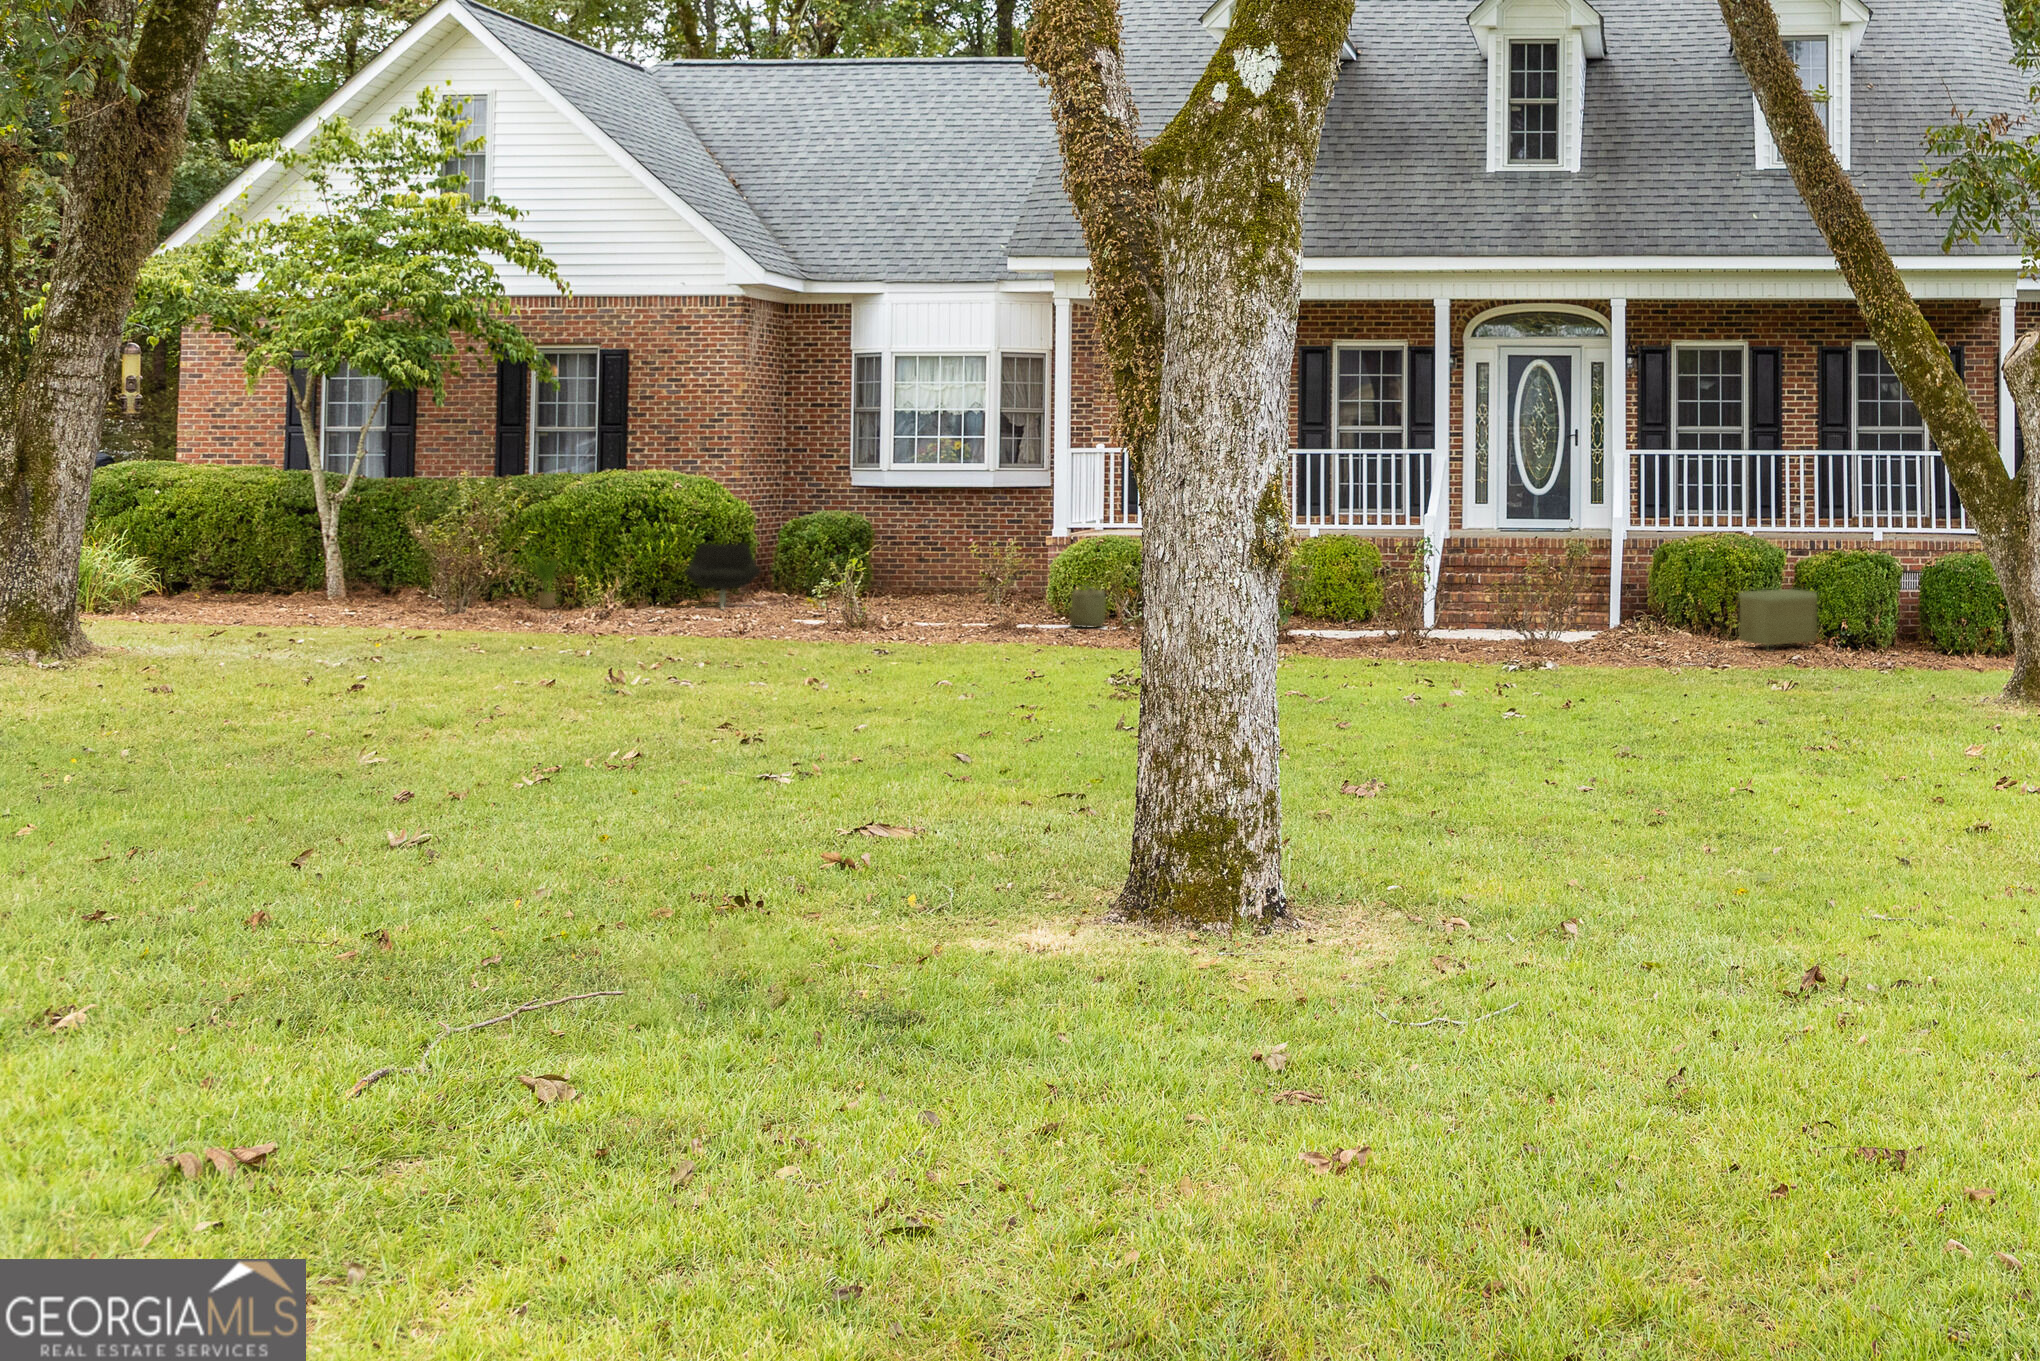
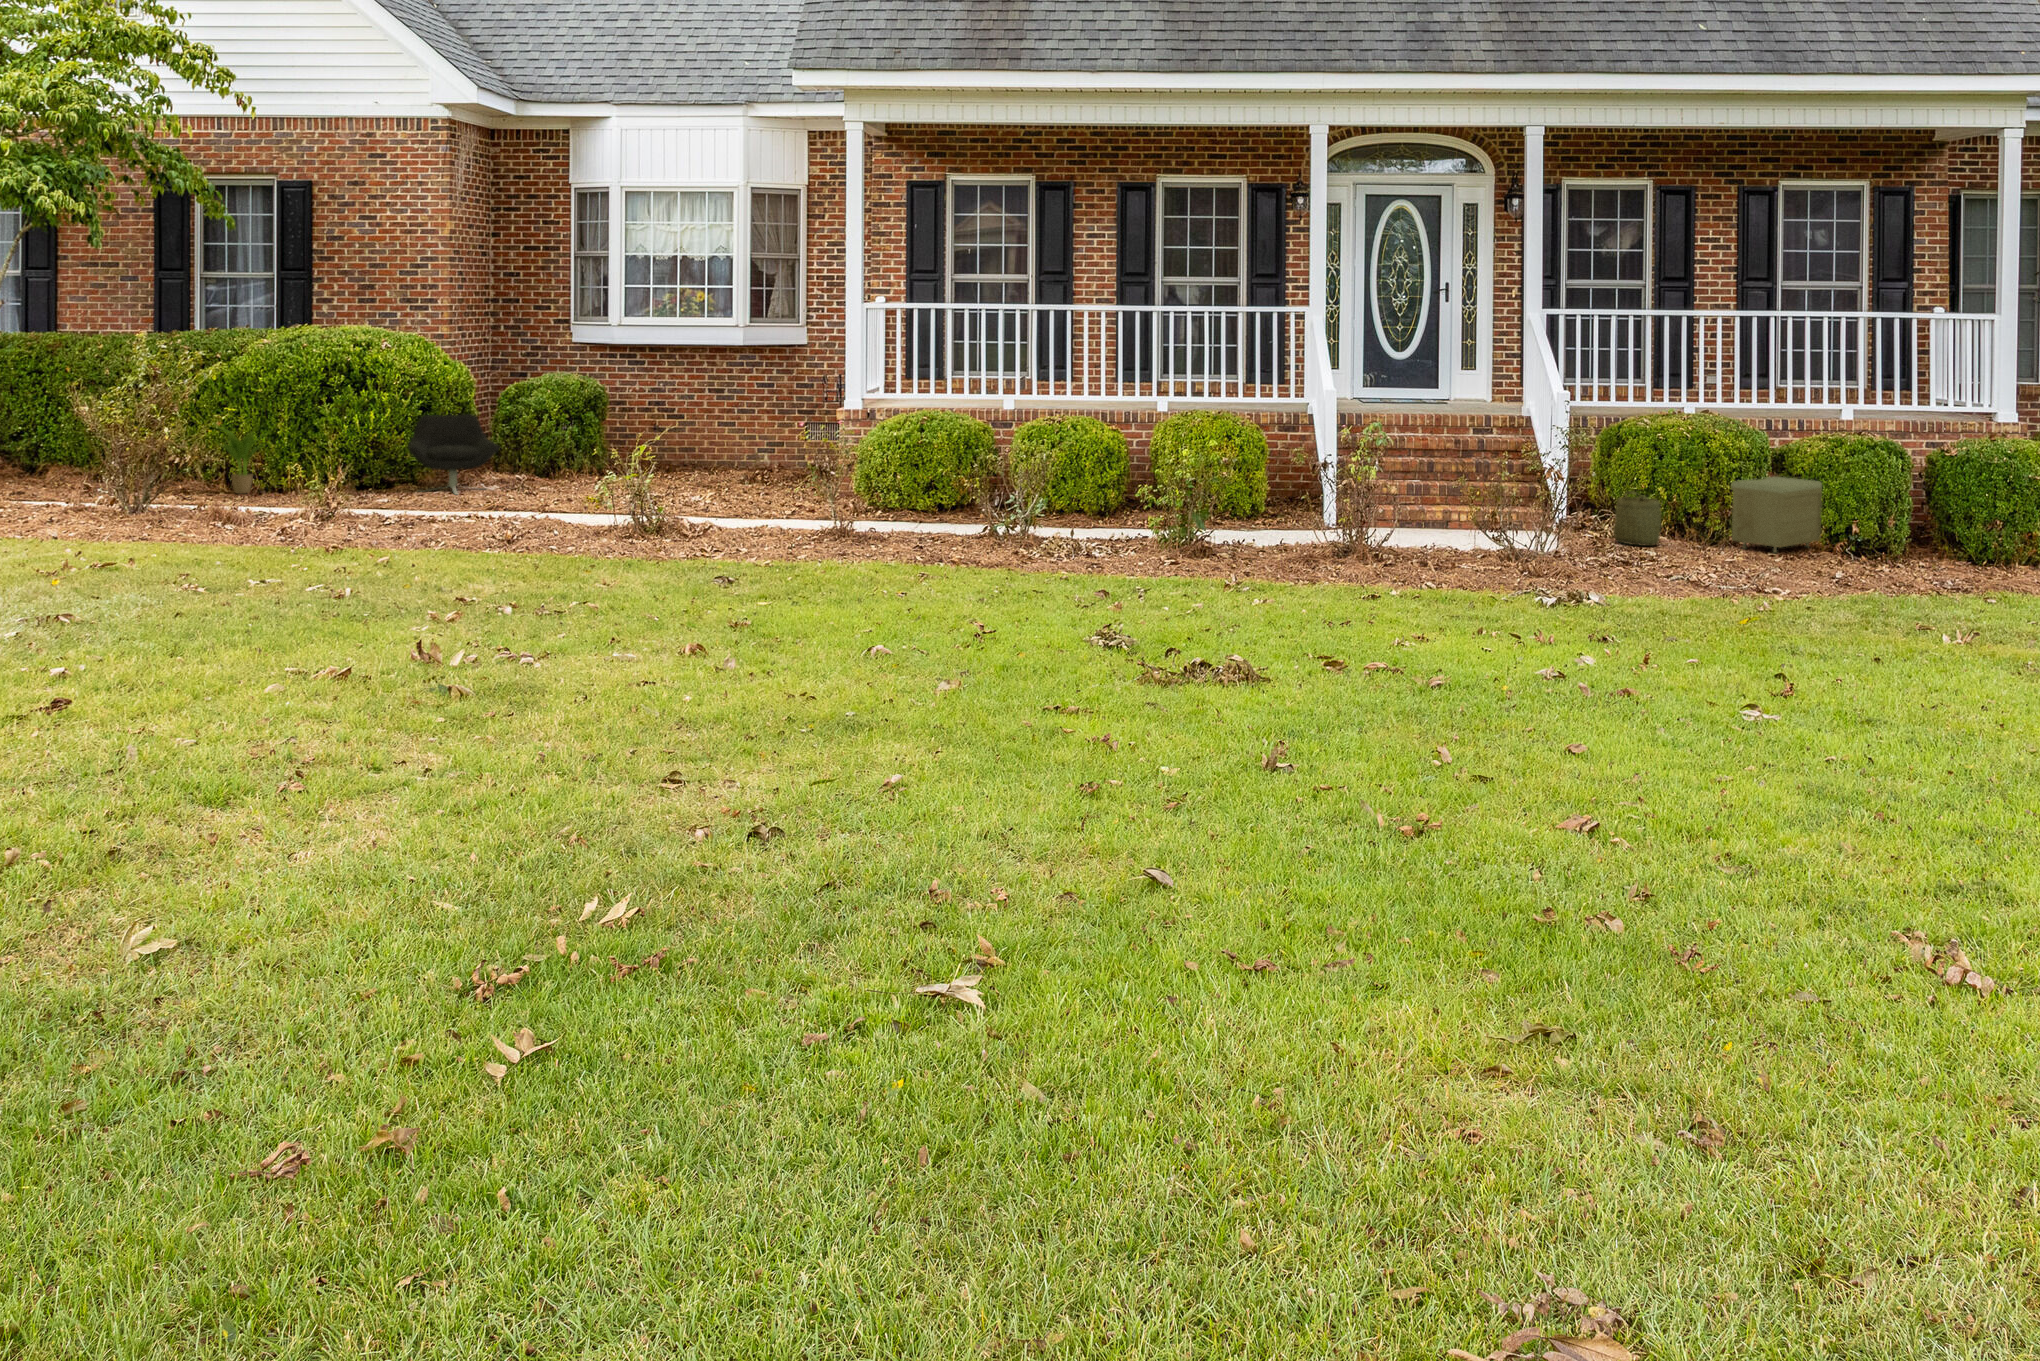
basket: present [1069,587,1106,627] -> present [1614,491,1661,546]

